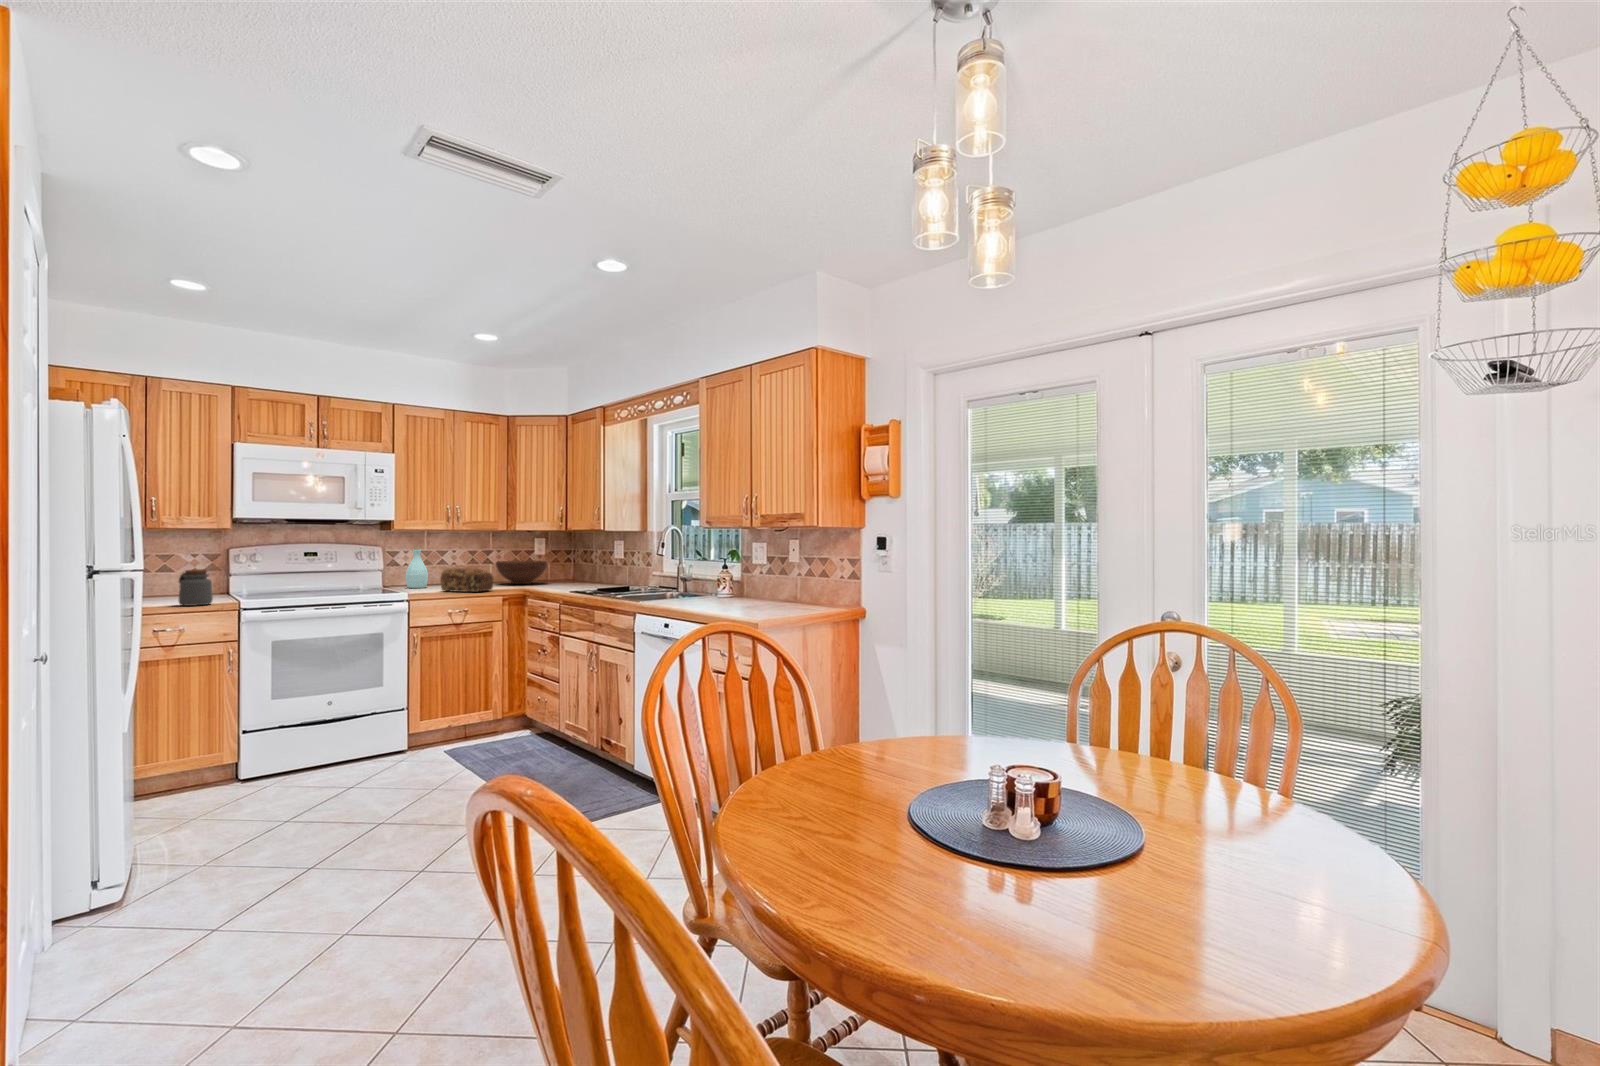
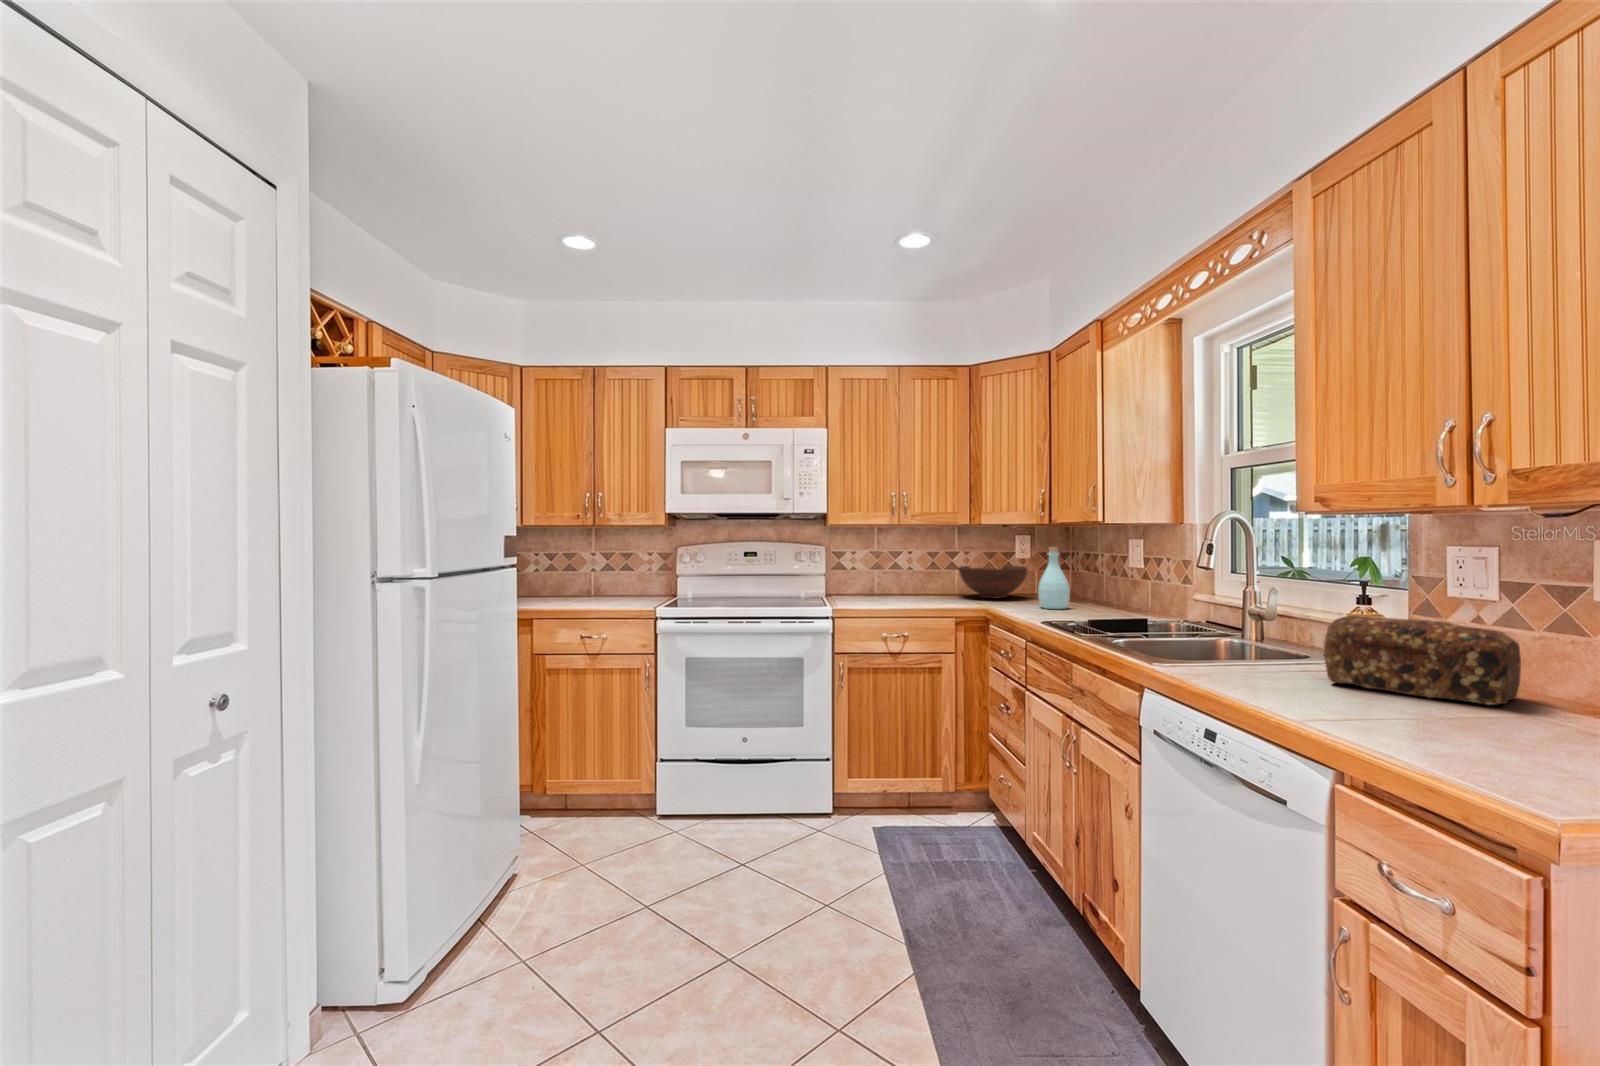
bottle: present [406,546,428,588] -> present [1038,547,1070,609]
bread loaf: present [440,568,493,592] -> present [1324,615,1521,705]
jar: present [179,569,213,606] -> none [601,571,631,611]

